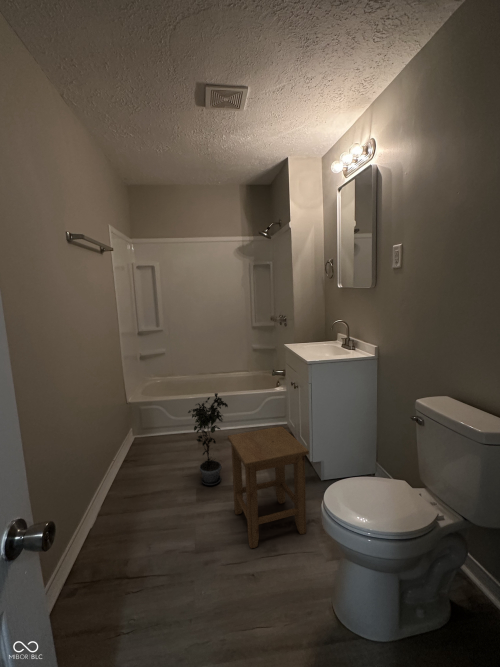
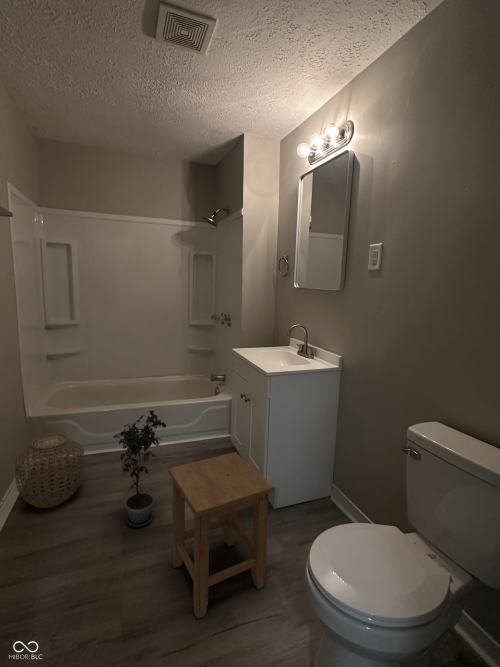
woven basket: none [121,414,170,469] -> present [15,434,85,508]

